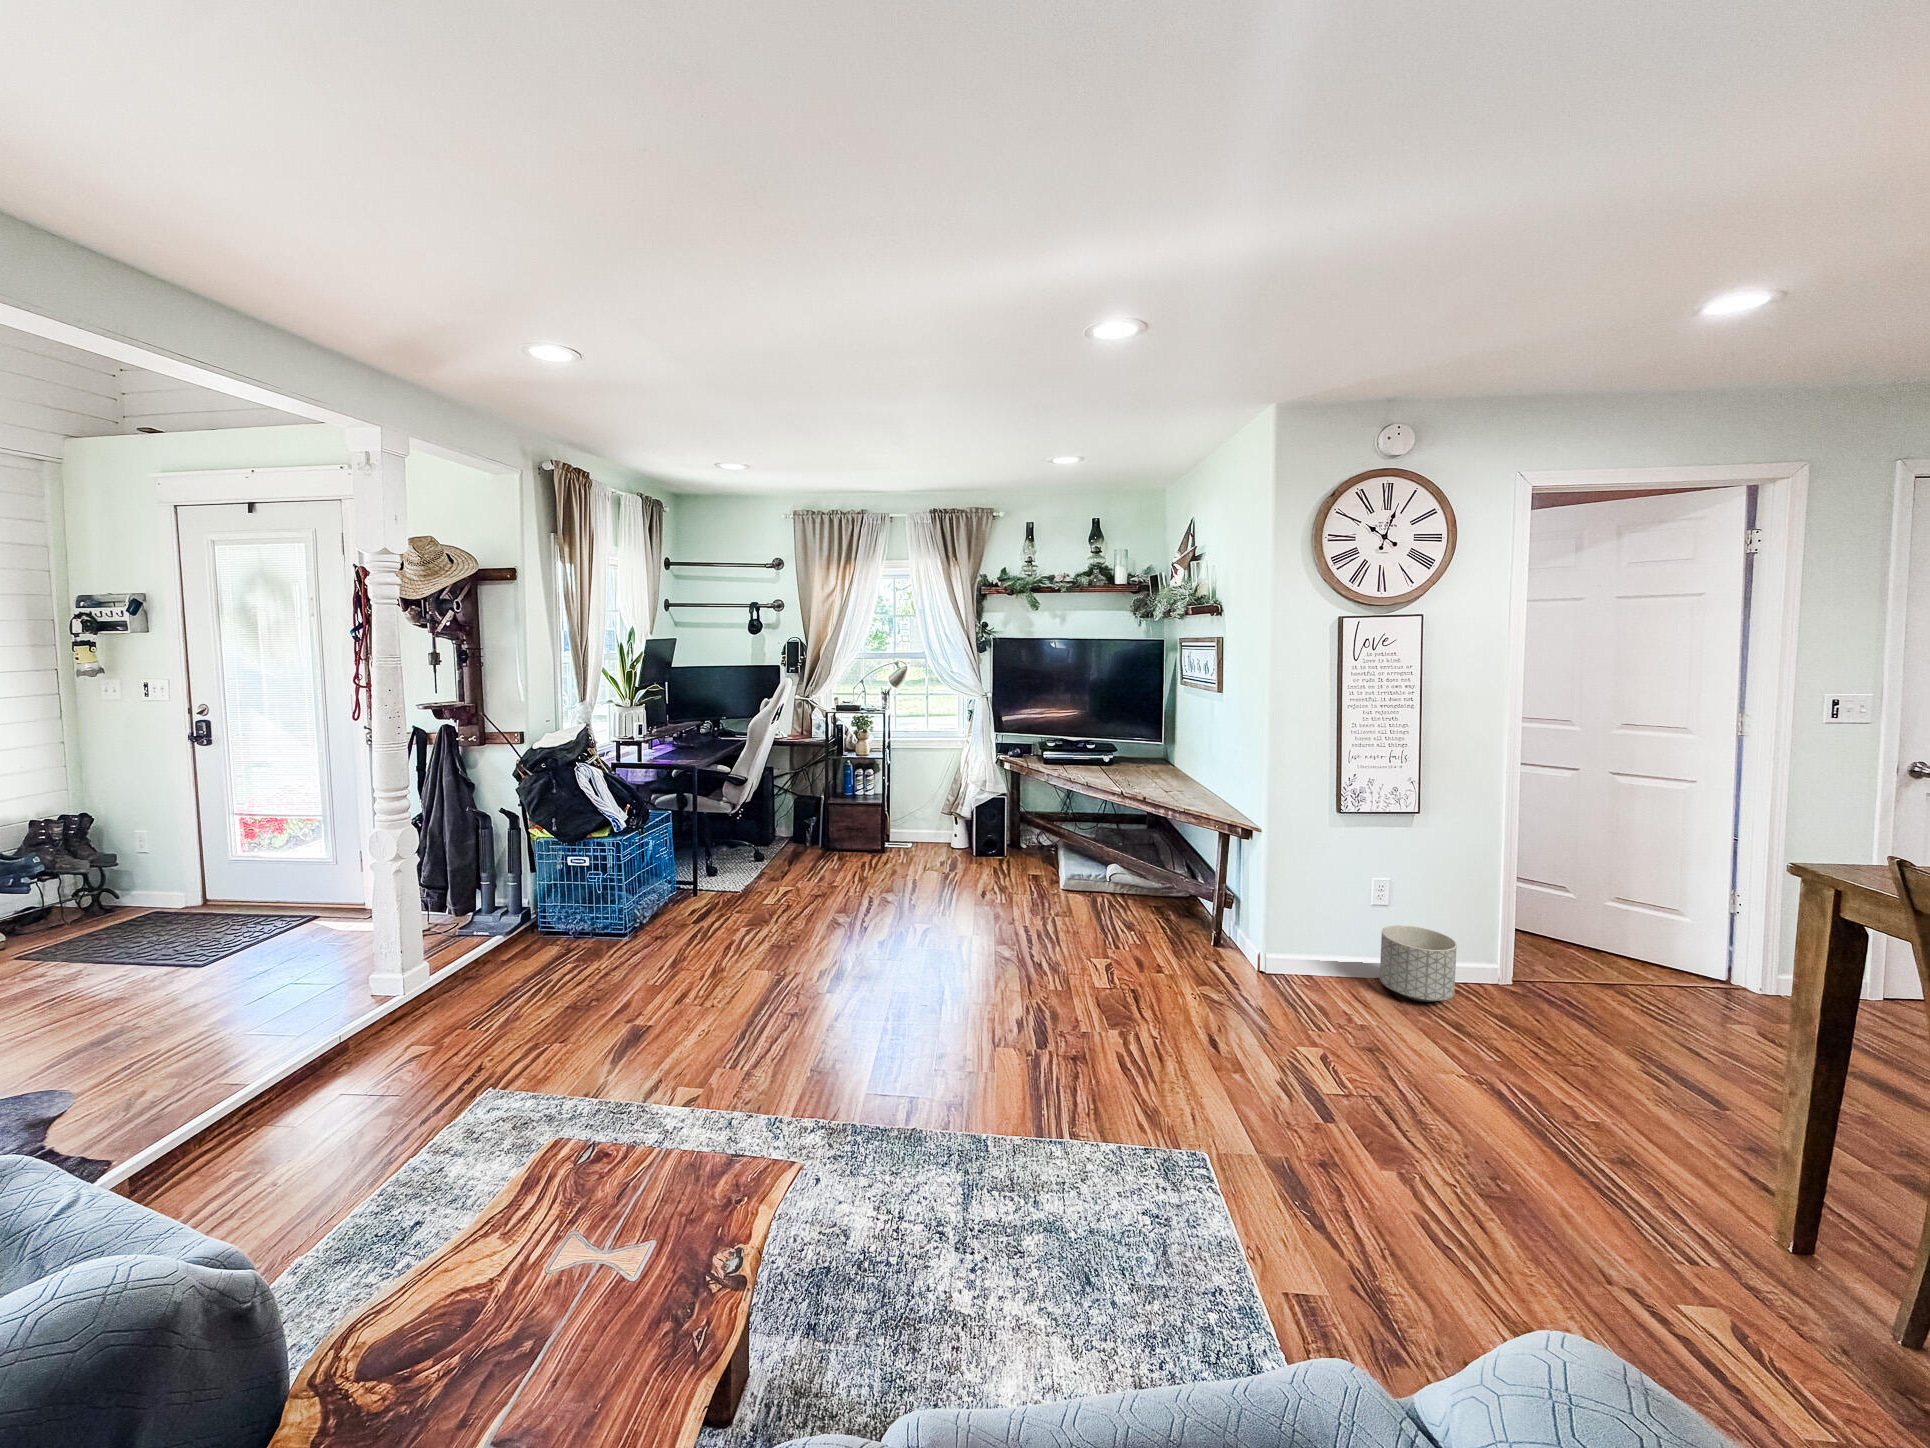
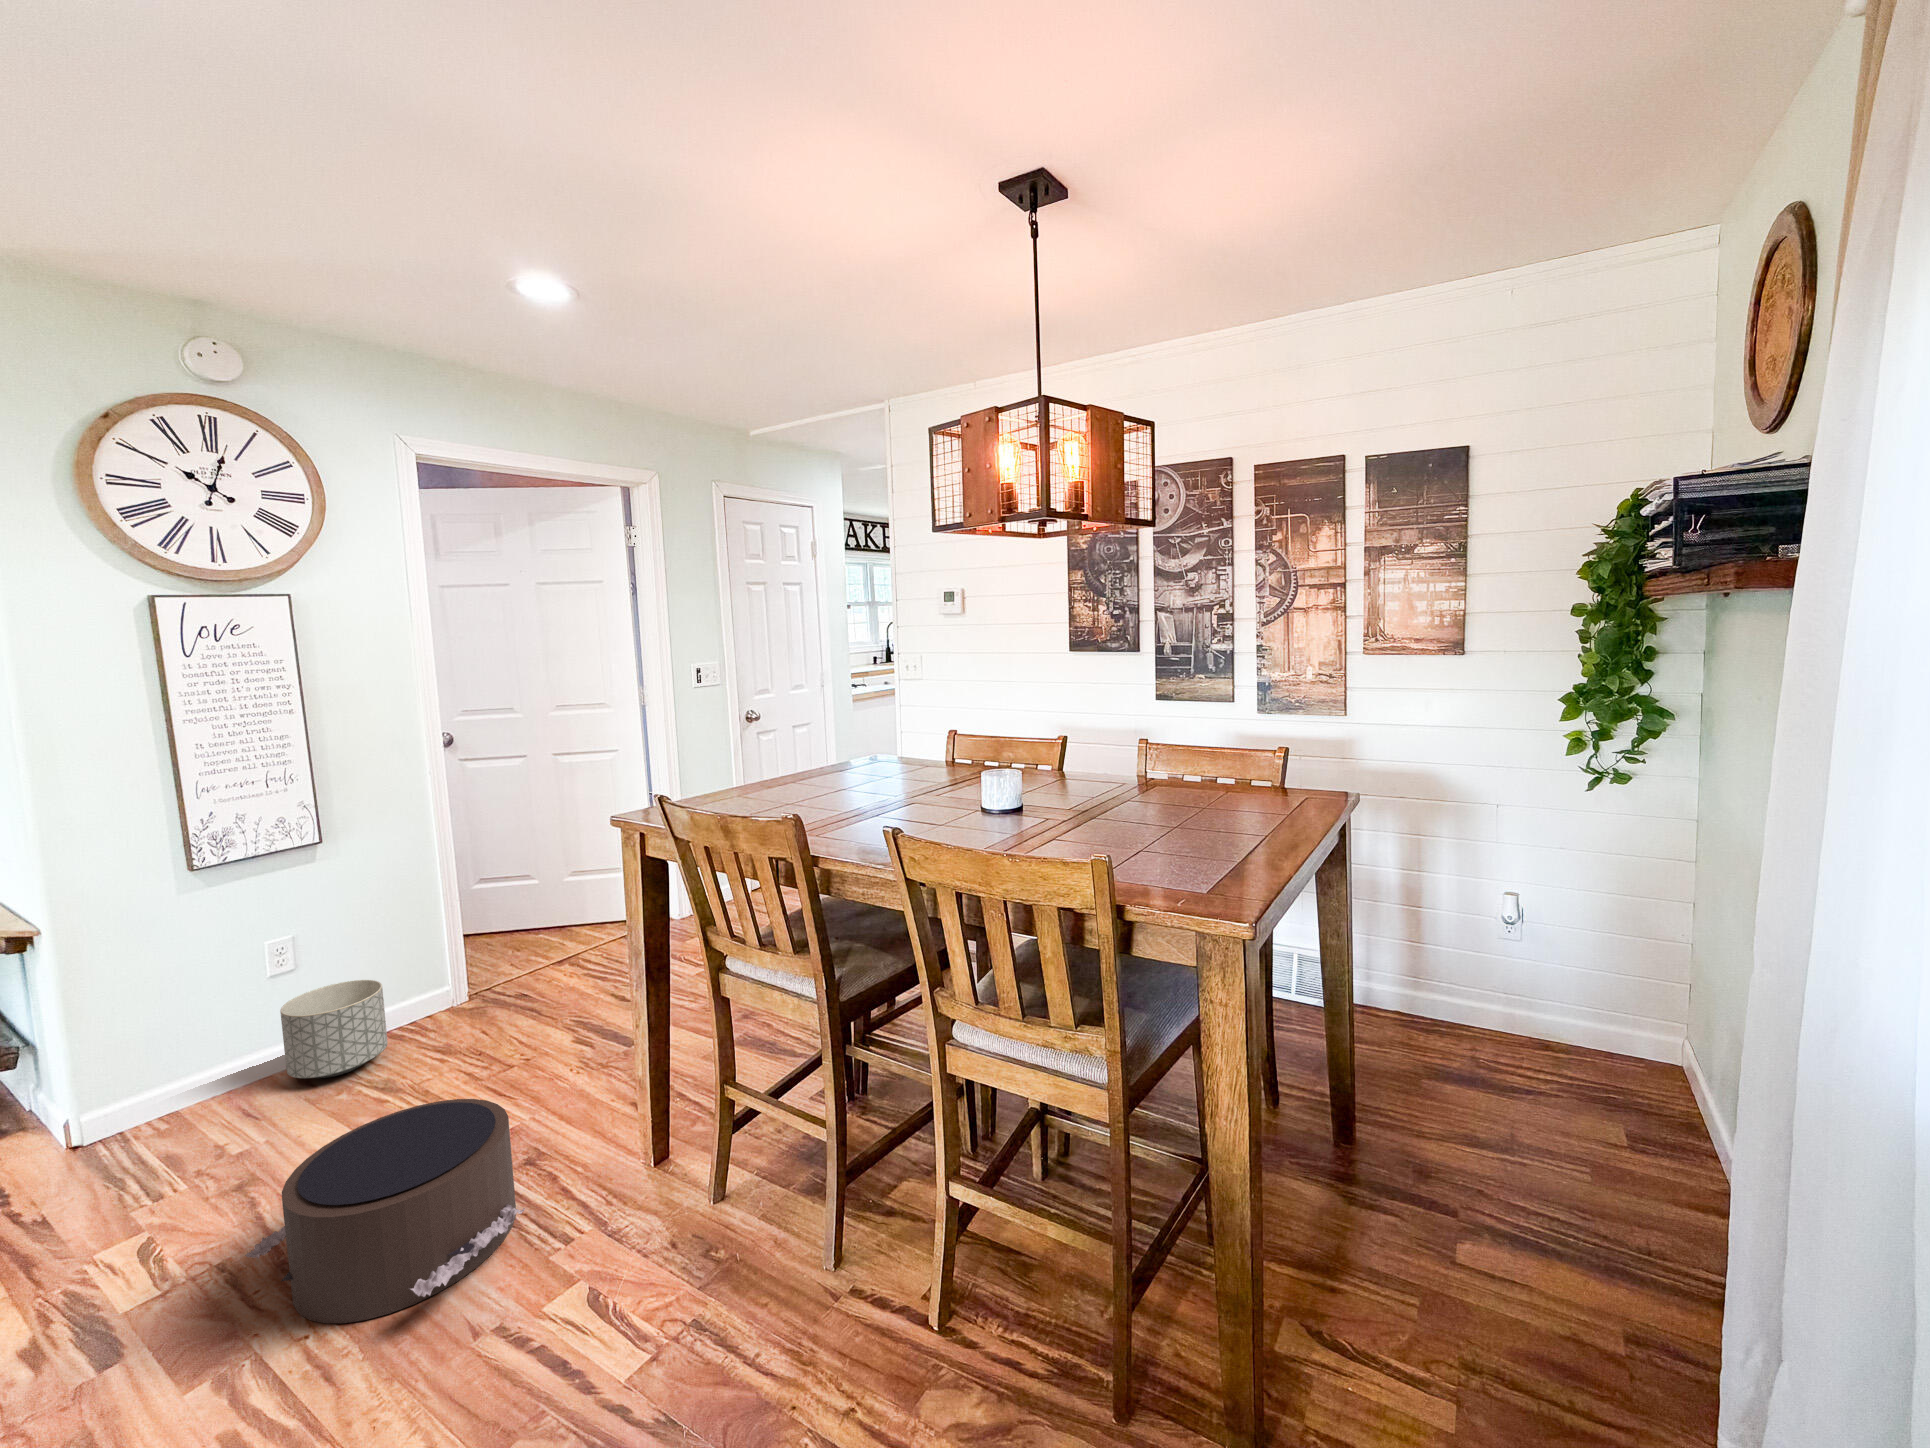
pouf: none [1409,1061,1669,1248] -> present [245,1099,525,1323]

